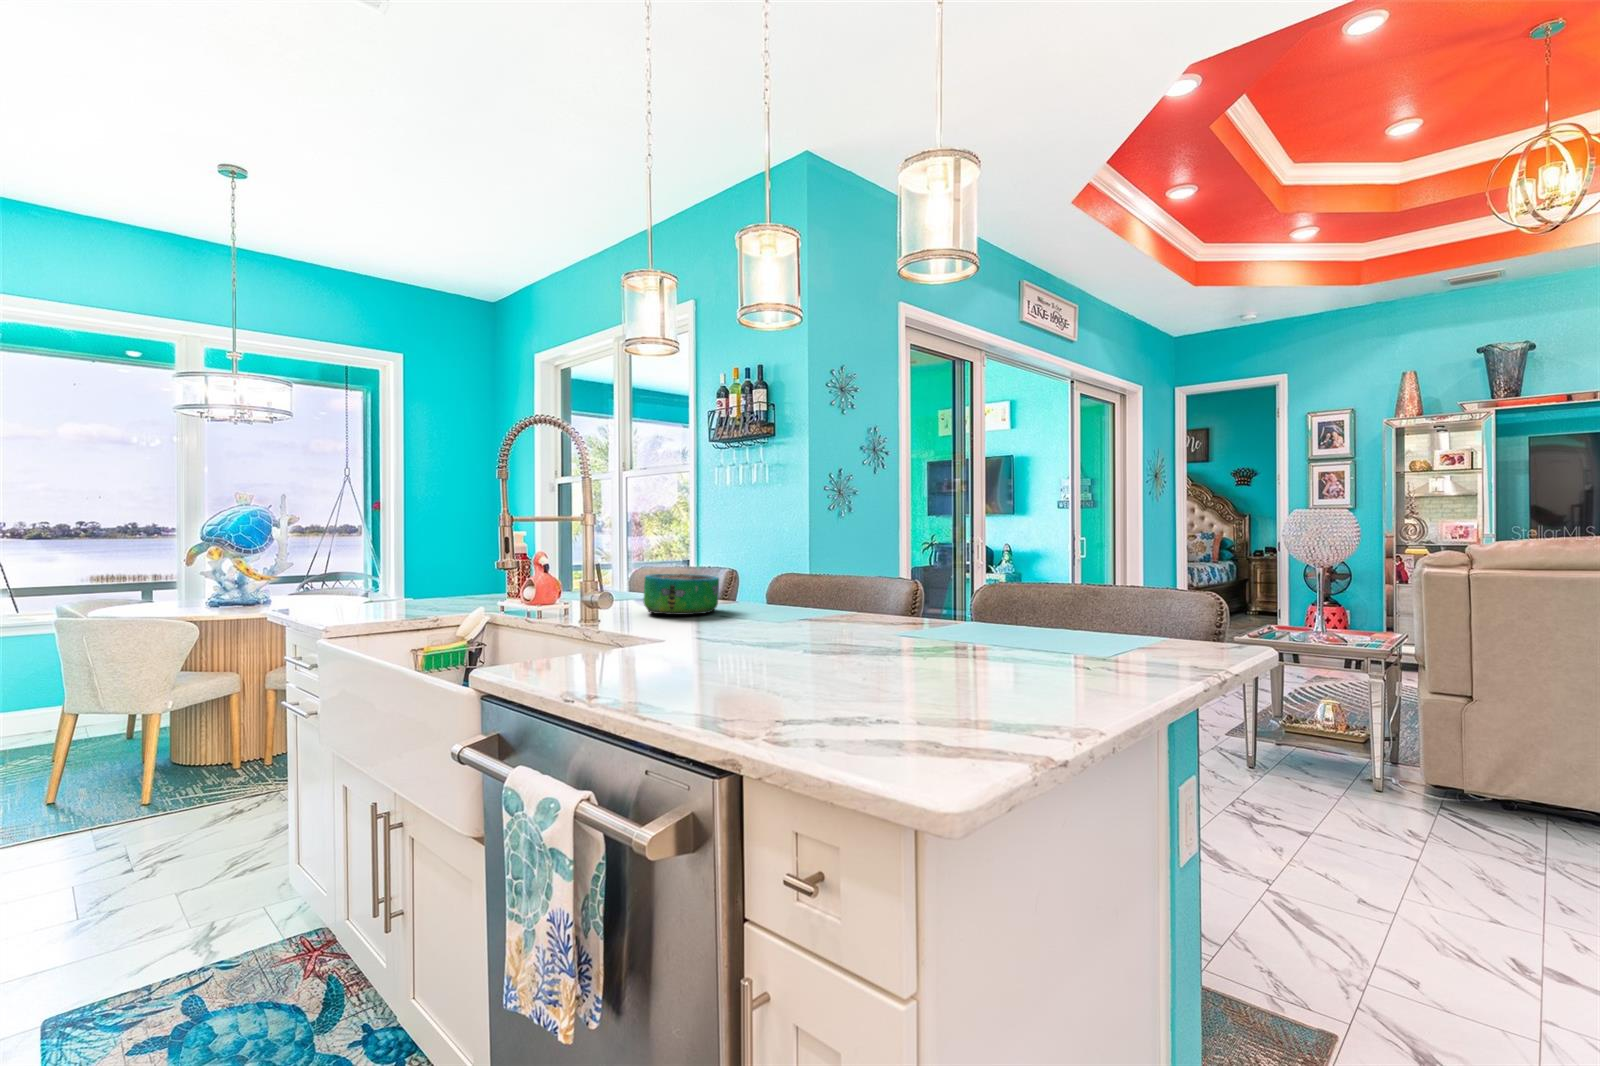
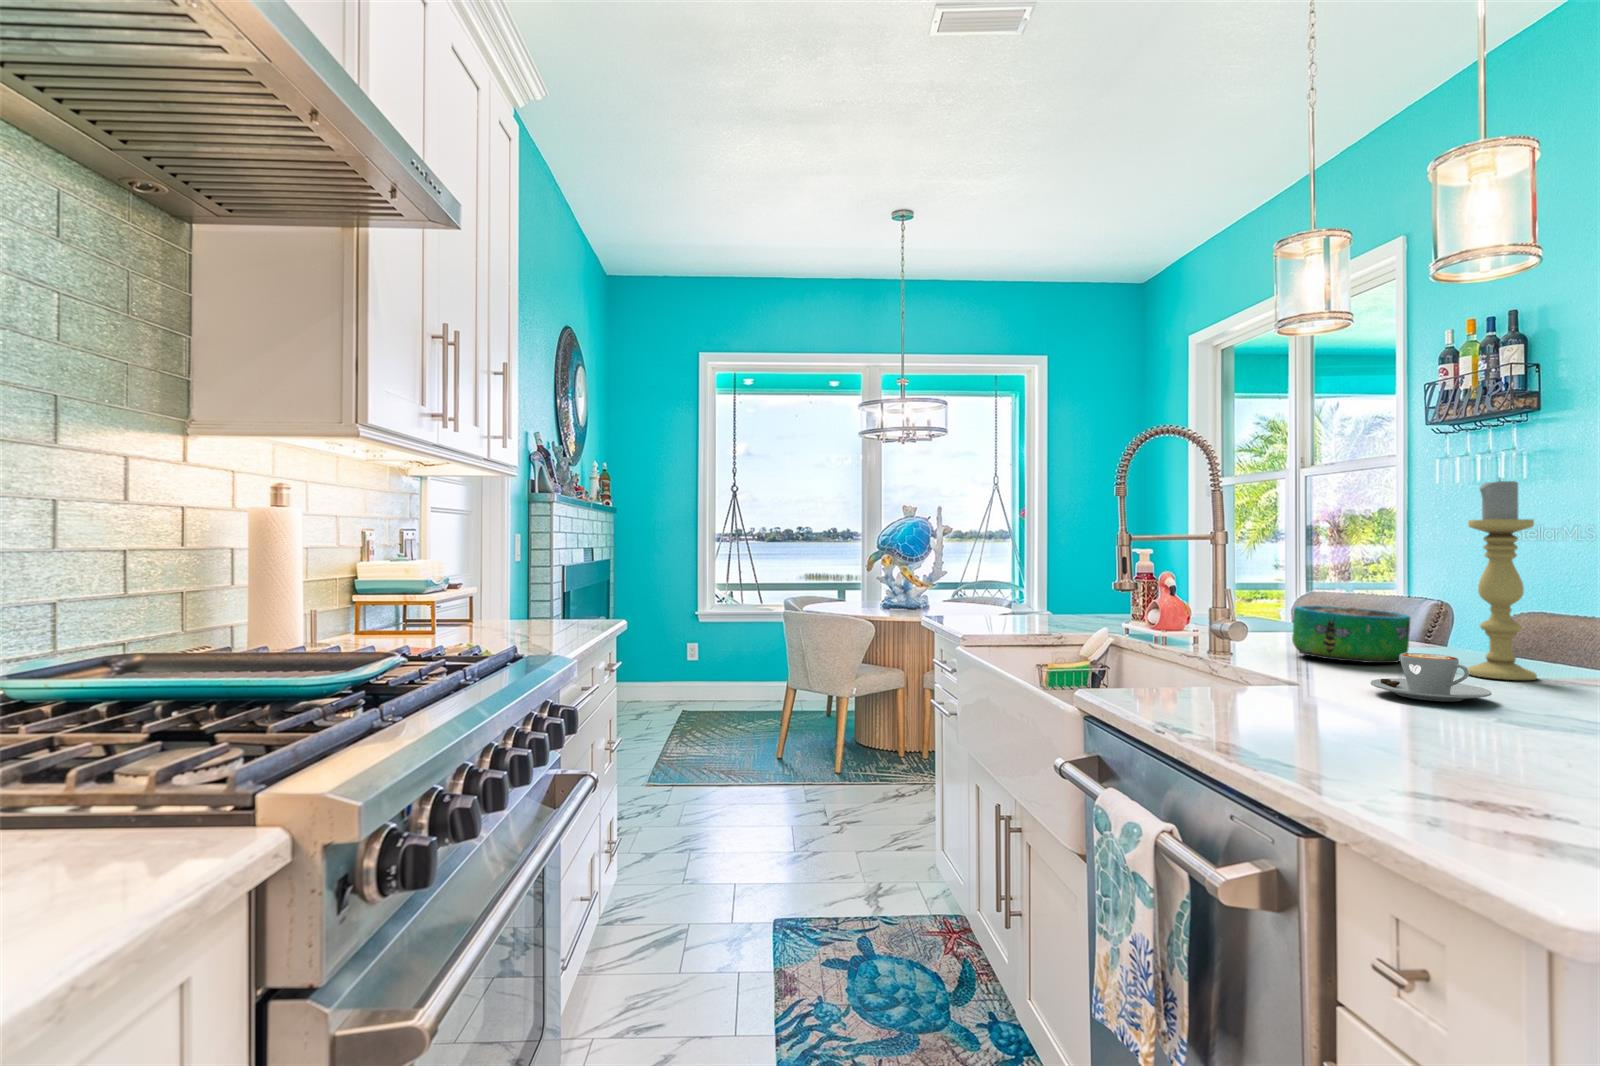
candle holder: none [754,479,791,616] -> present [1468,478,1537,680]
coffee cup: none [710,604,781,638] -> present [1370,653,1492,701]

